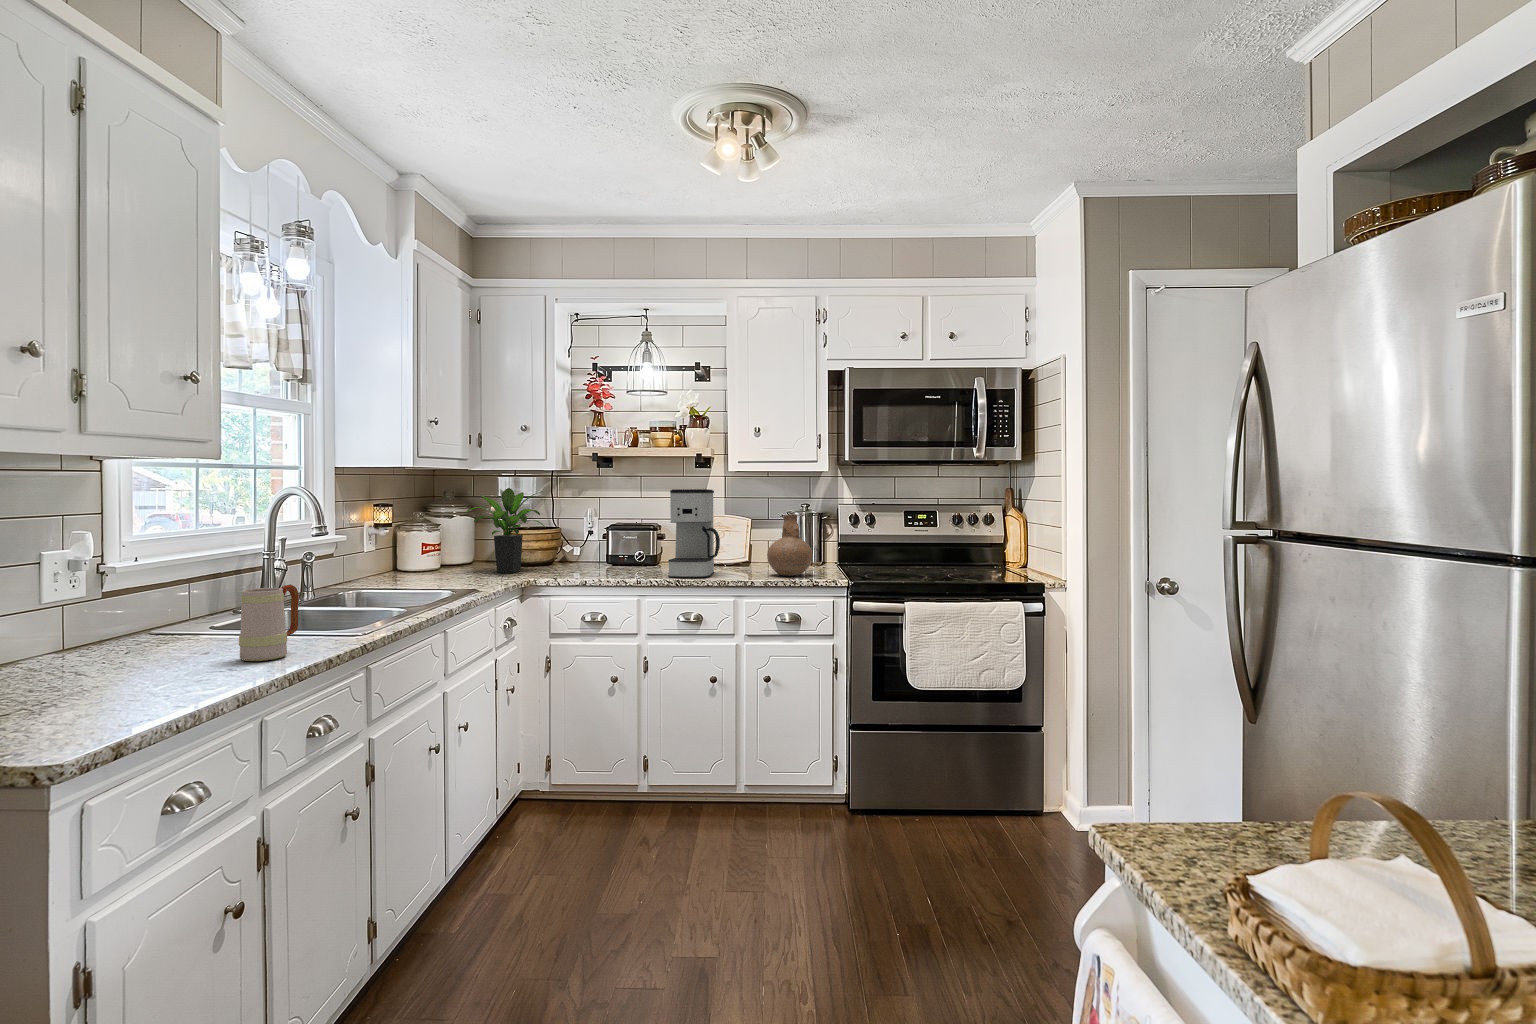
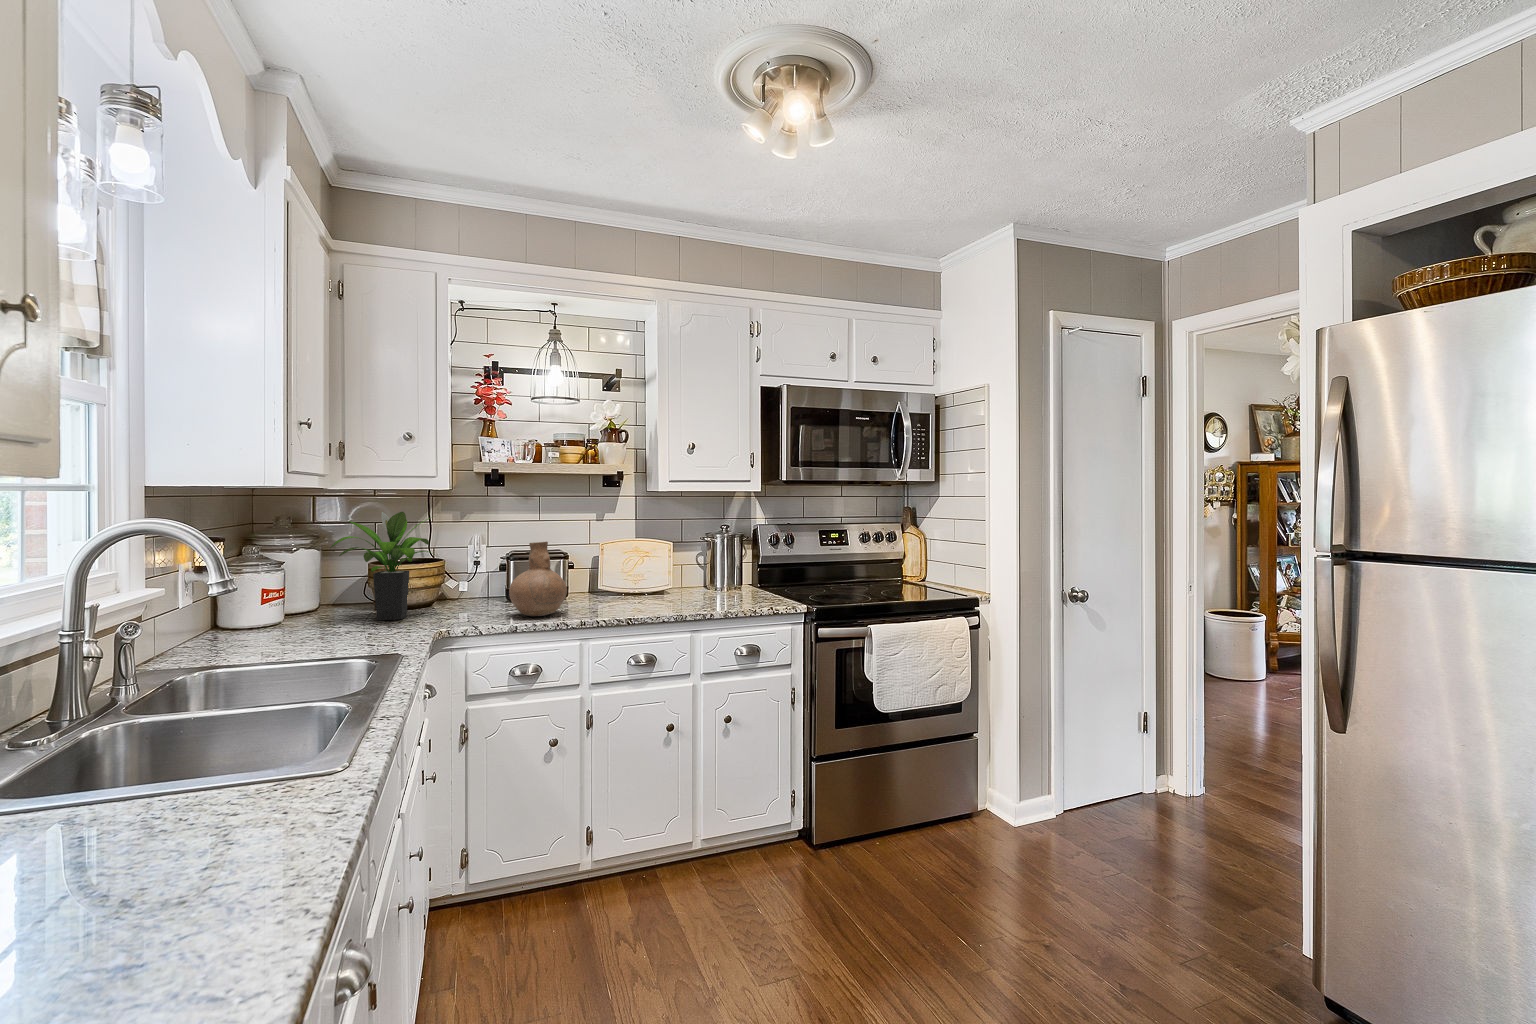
coffee maker: present [668,489,720,578] -> none [609,512,666,615]
vase: present [767,514,813,576] -> present [509,542,567,616]
mug: present [239,584,299,661] -> none [143,713,255,889]

